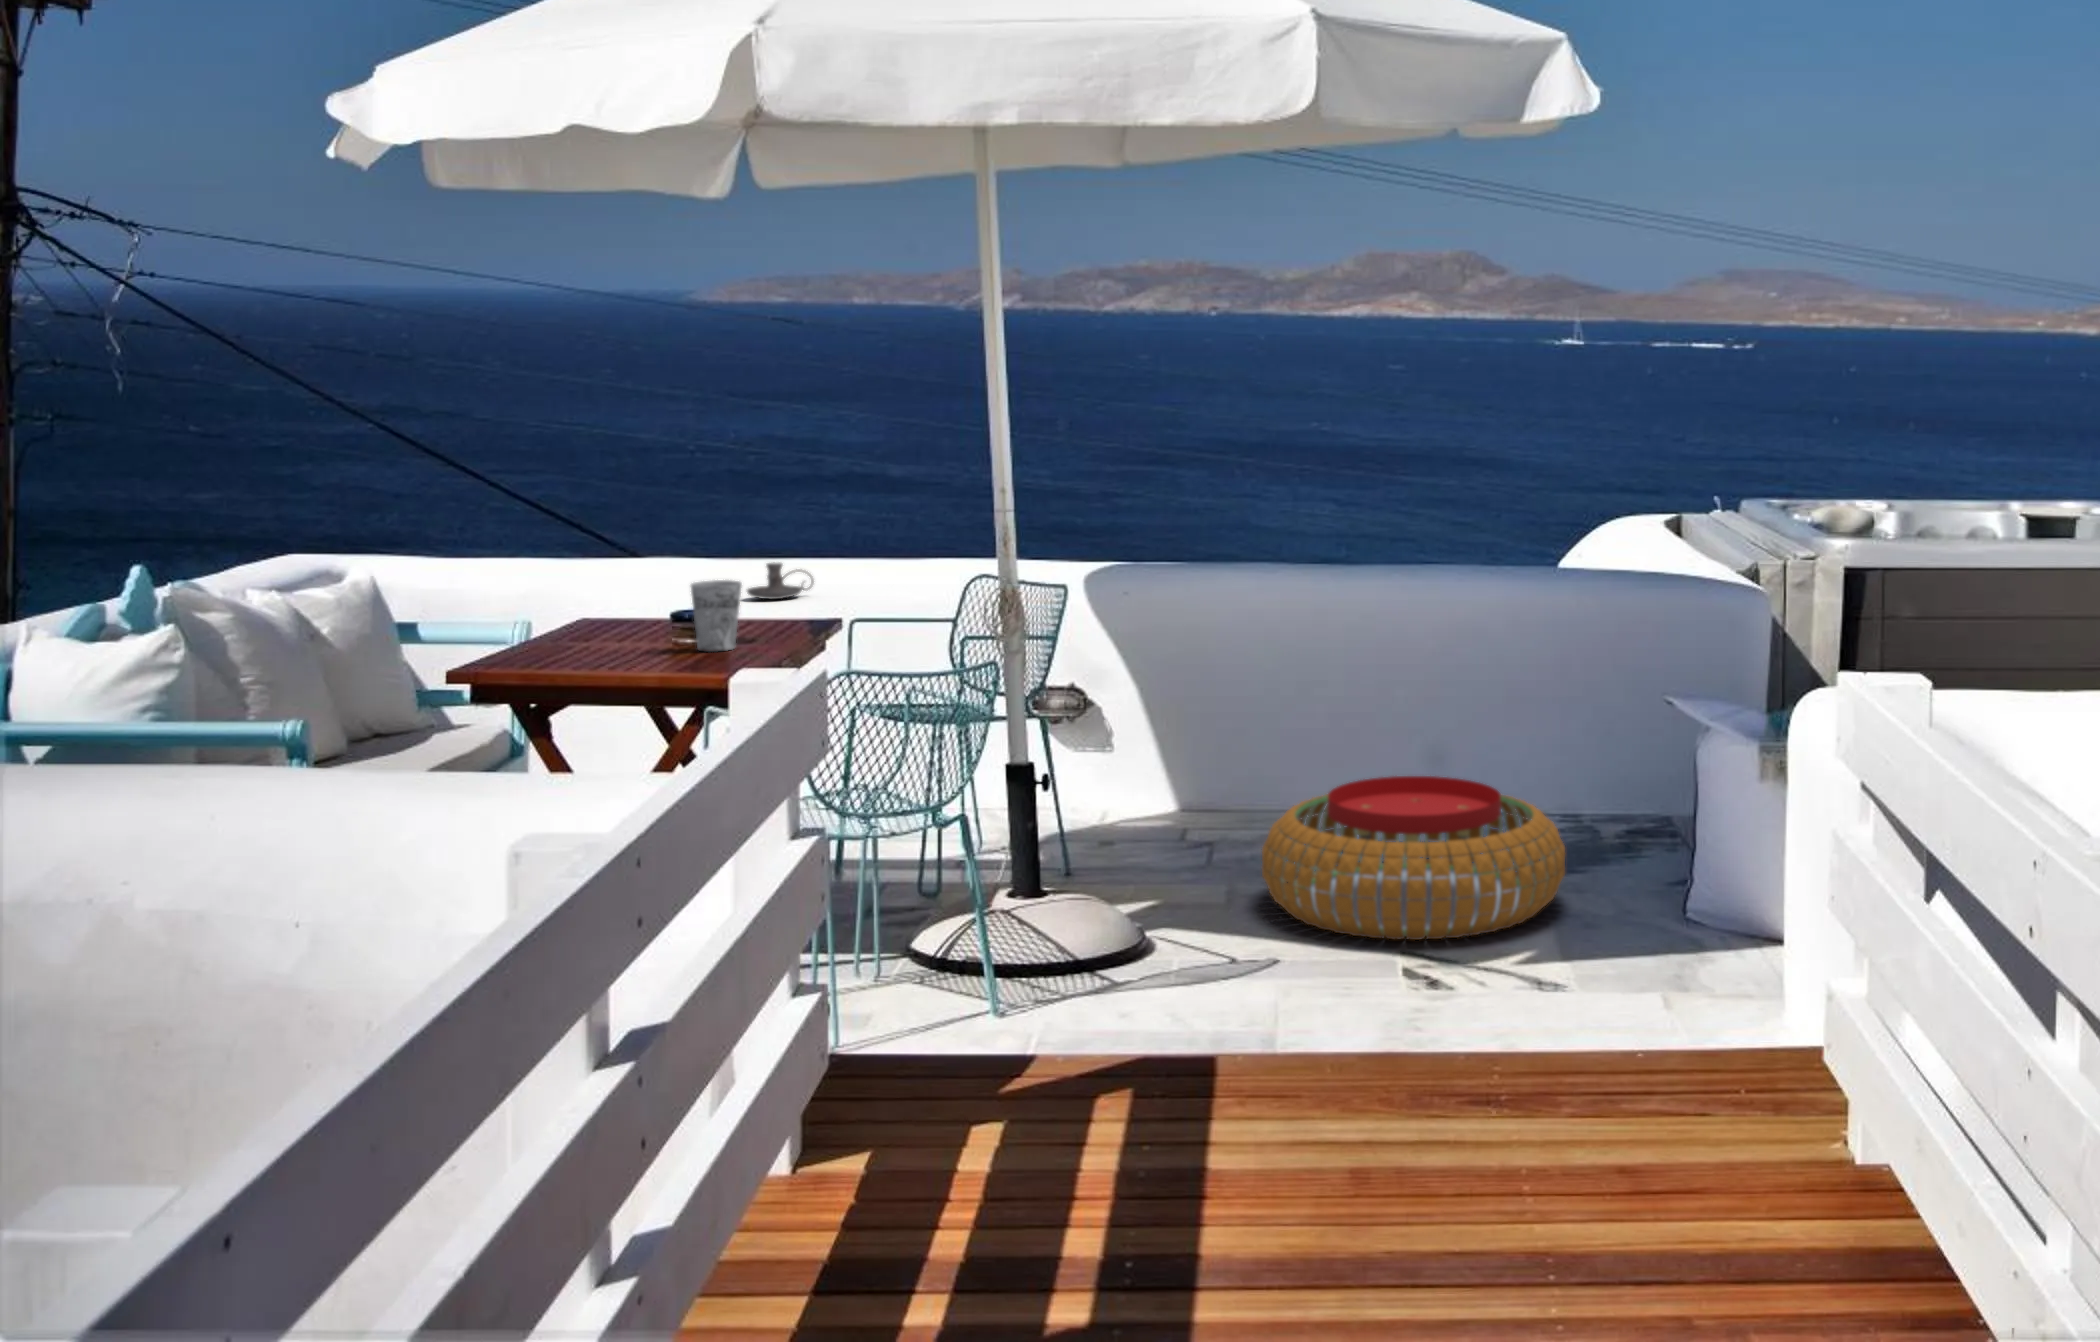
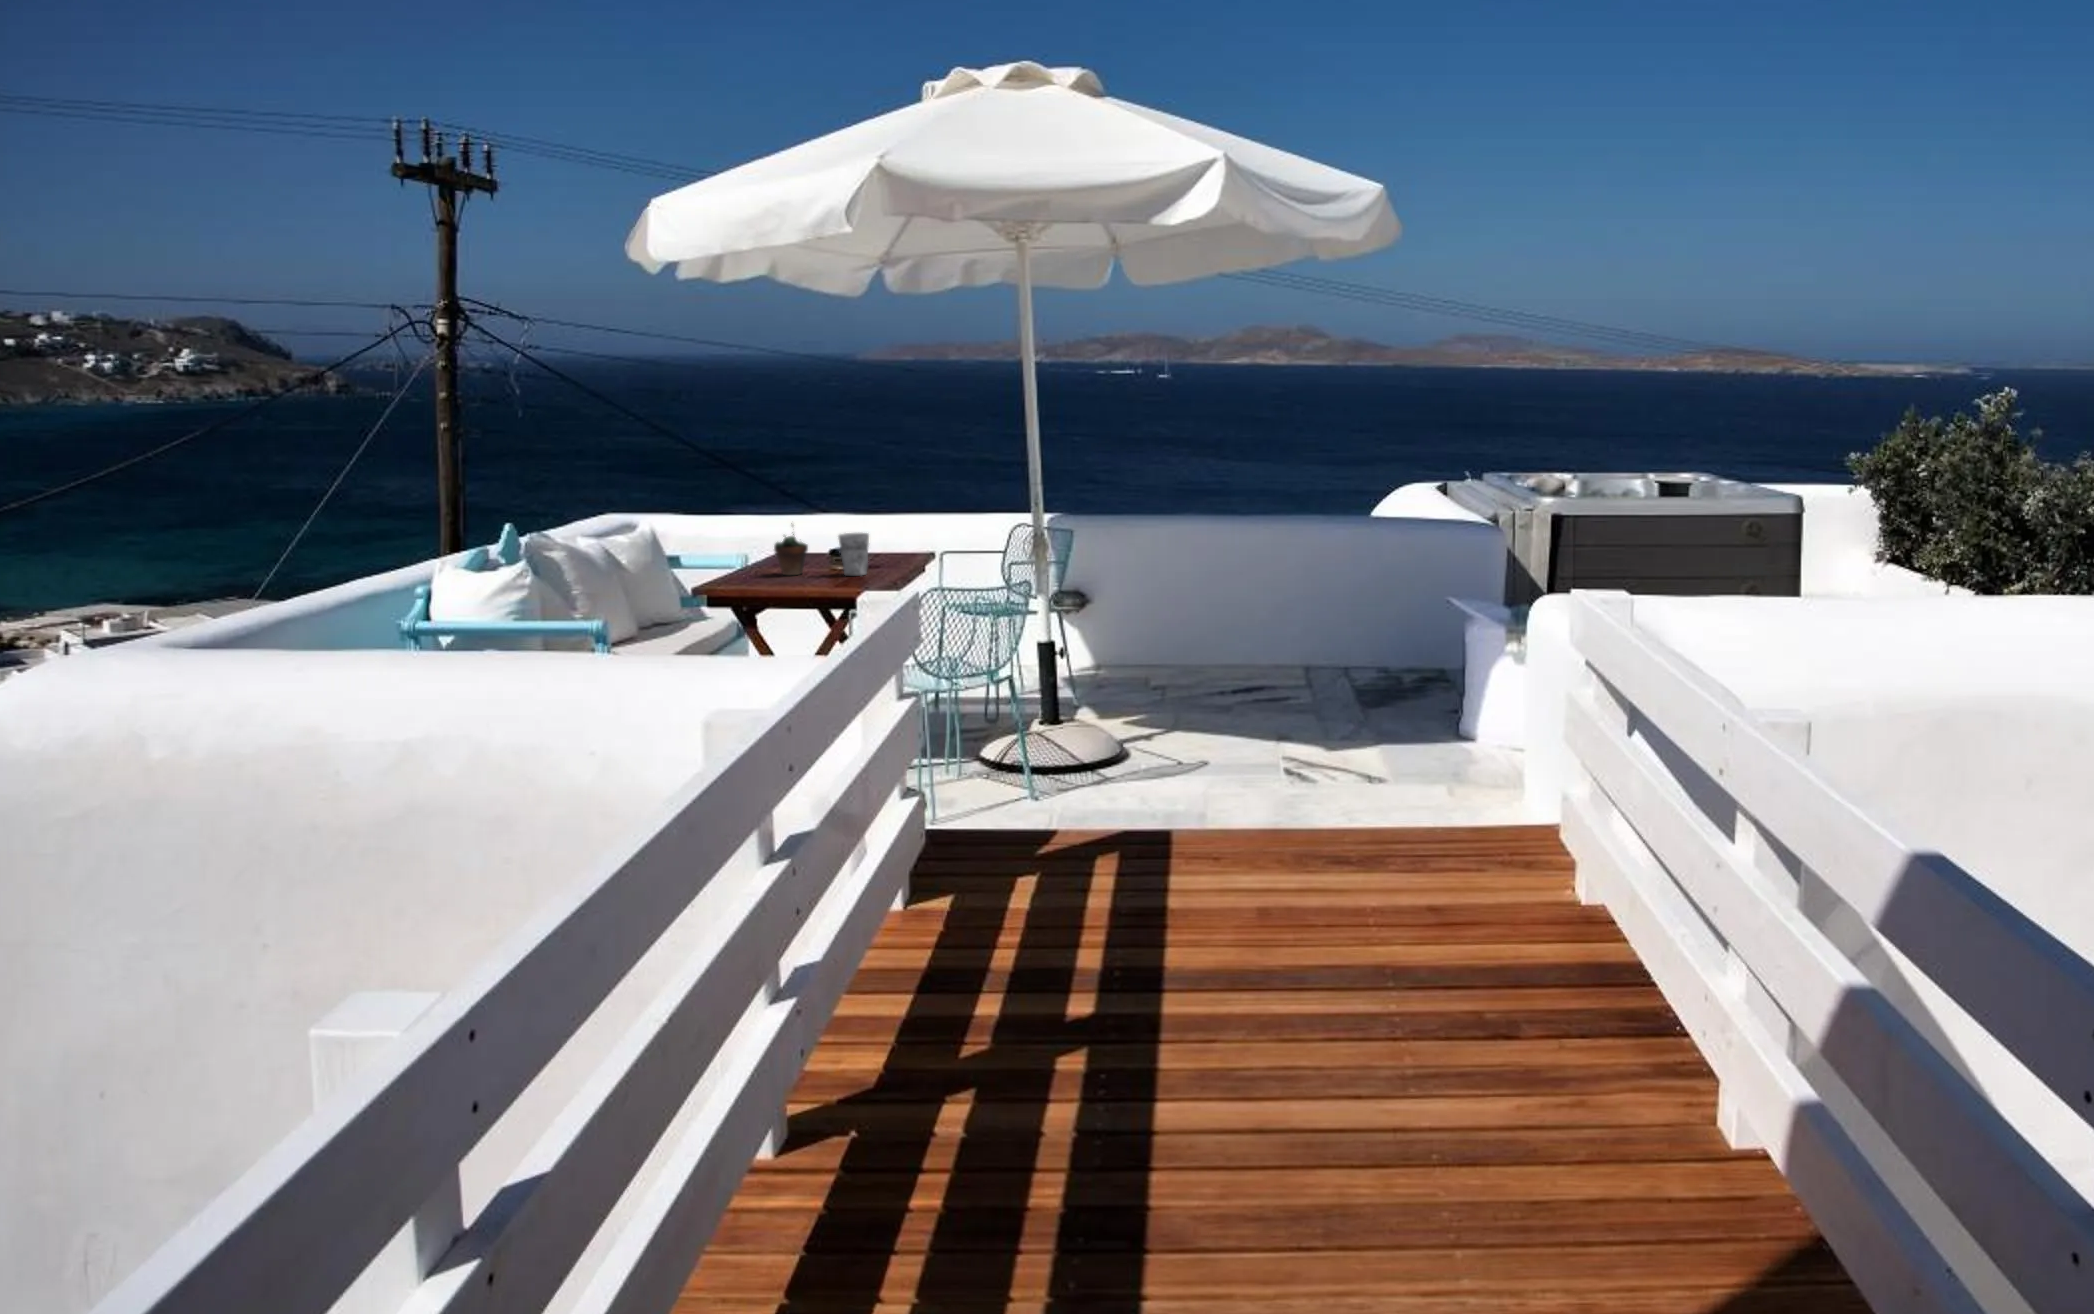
succulent plant: none [582,562,639,650] -> present [774,534,808,575]
candle holder: present [747,562,813,599] -> none [875,520,915,542]
pouf: present [1262,776,1565,940] -> none [1189,649,1376,750]

